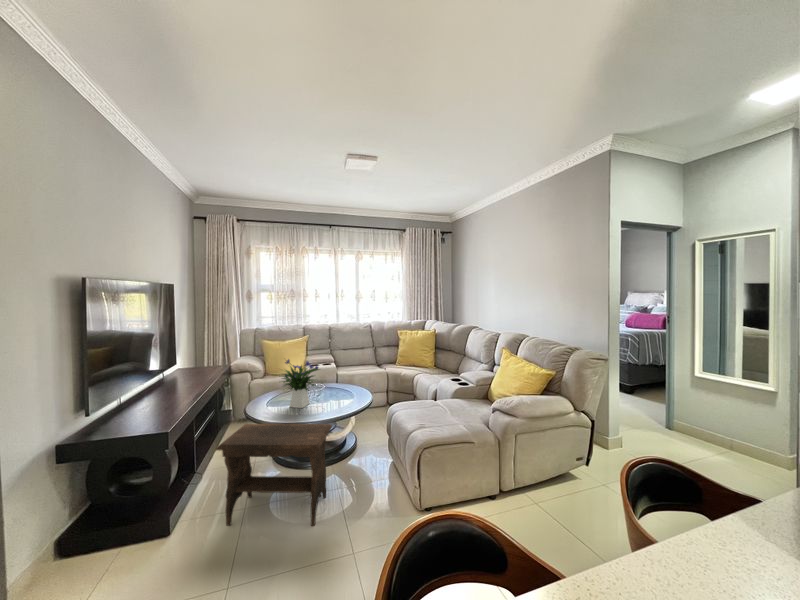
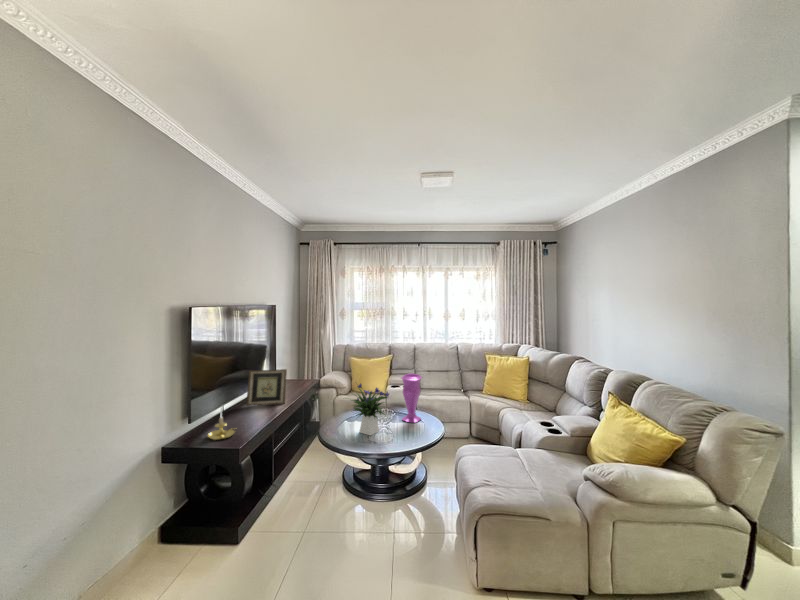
vase: none [328,348,348,393] -> present [401,374,422,422]
picture frame: none [148,352,198,396] -> present [246,369,287,406]
candle holder: none [110,397,151,431] -> present [208,415,235,440]
footstool: present [216,424,332,526] -> none [281,447,390,571]

